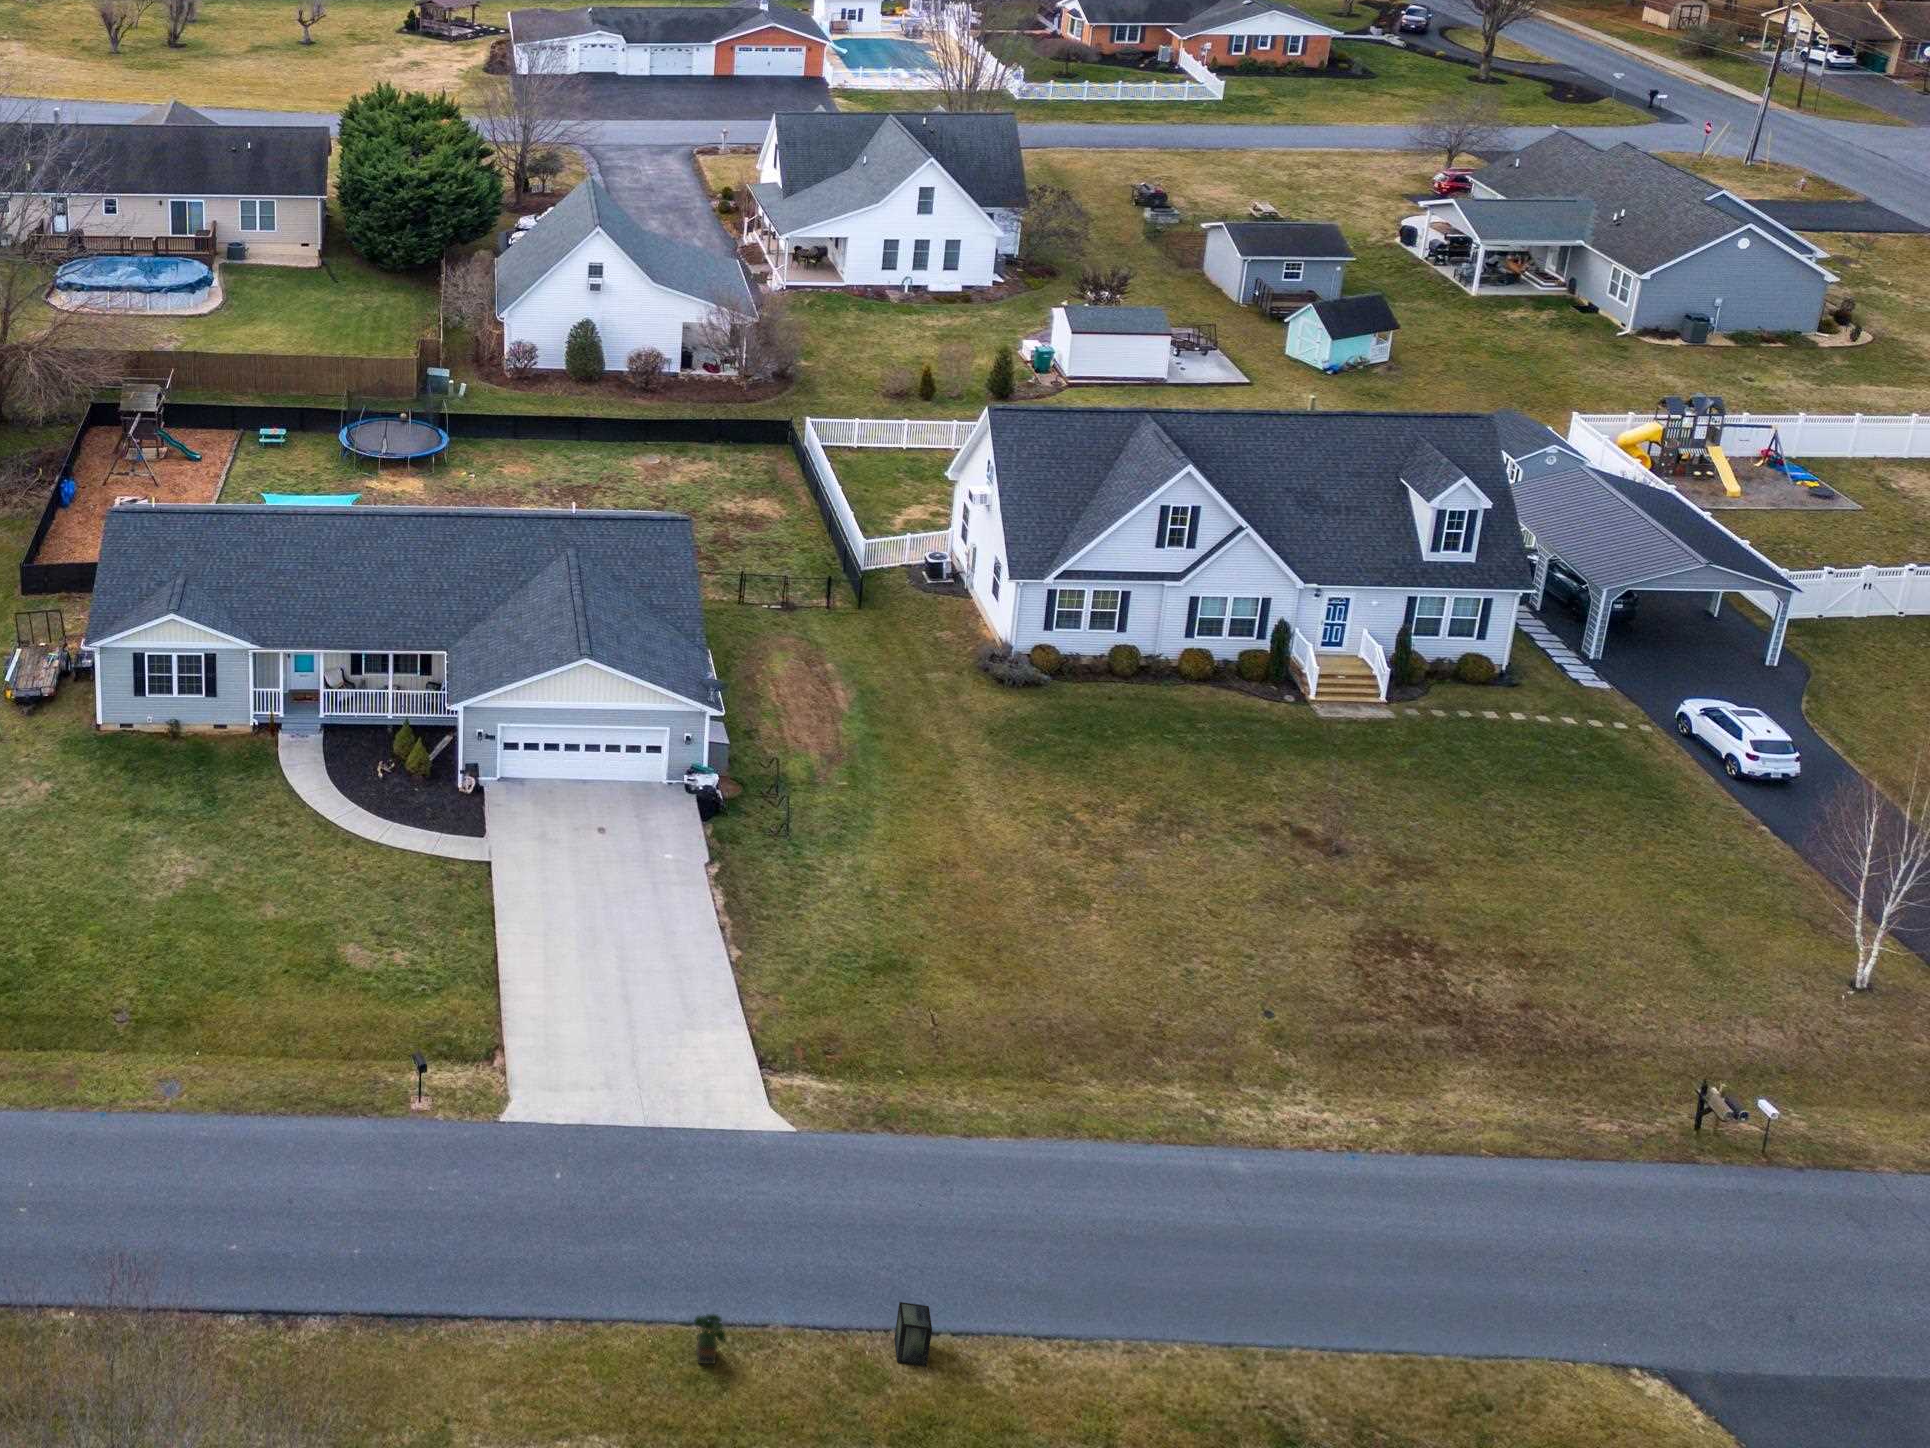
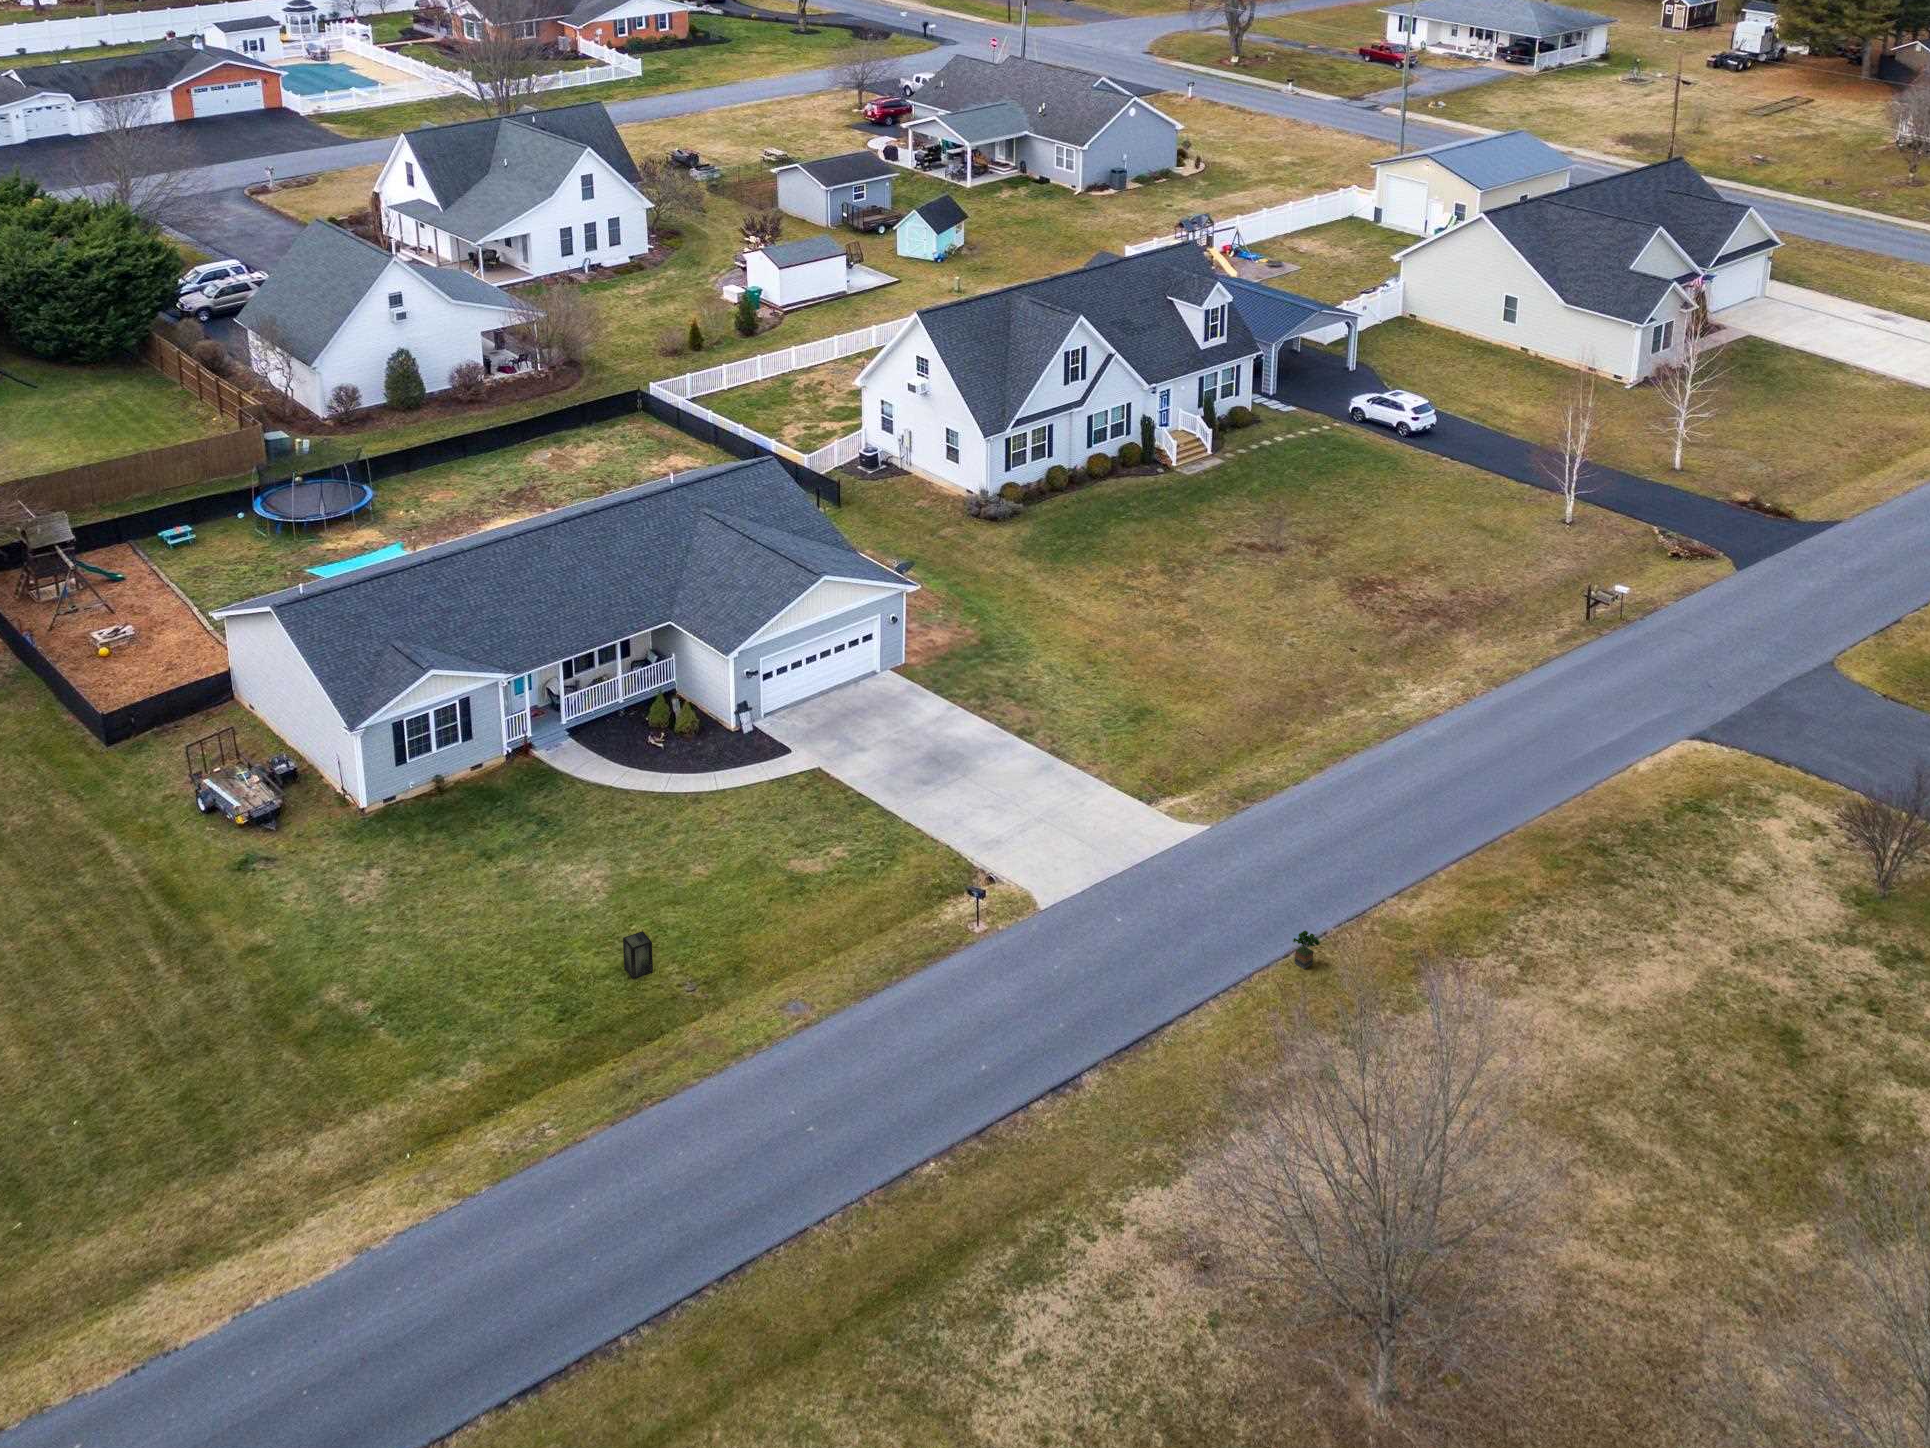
storage box: present [894,1302,932,1366] -> present [623,931,653,979]

